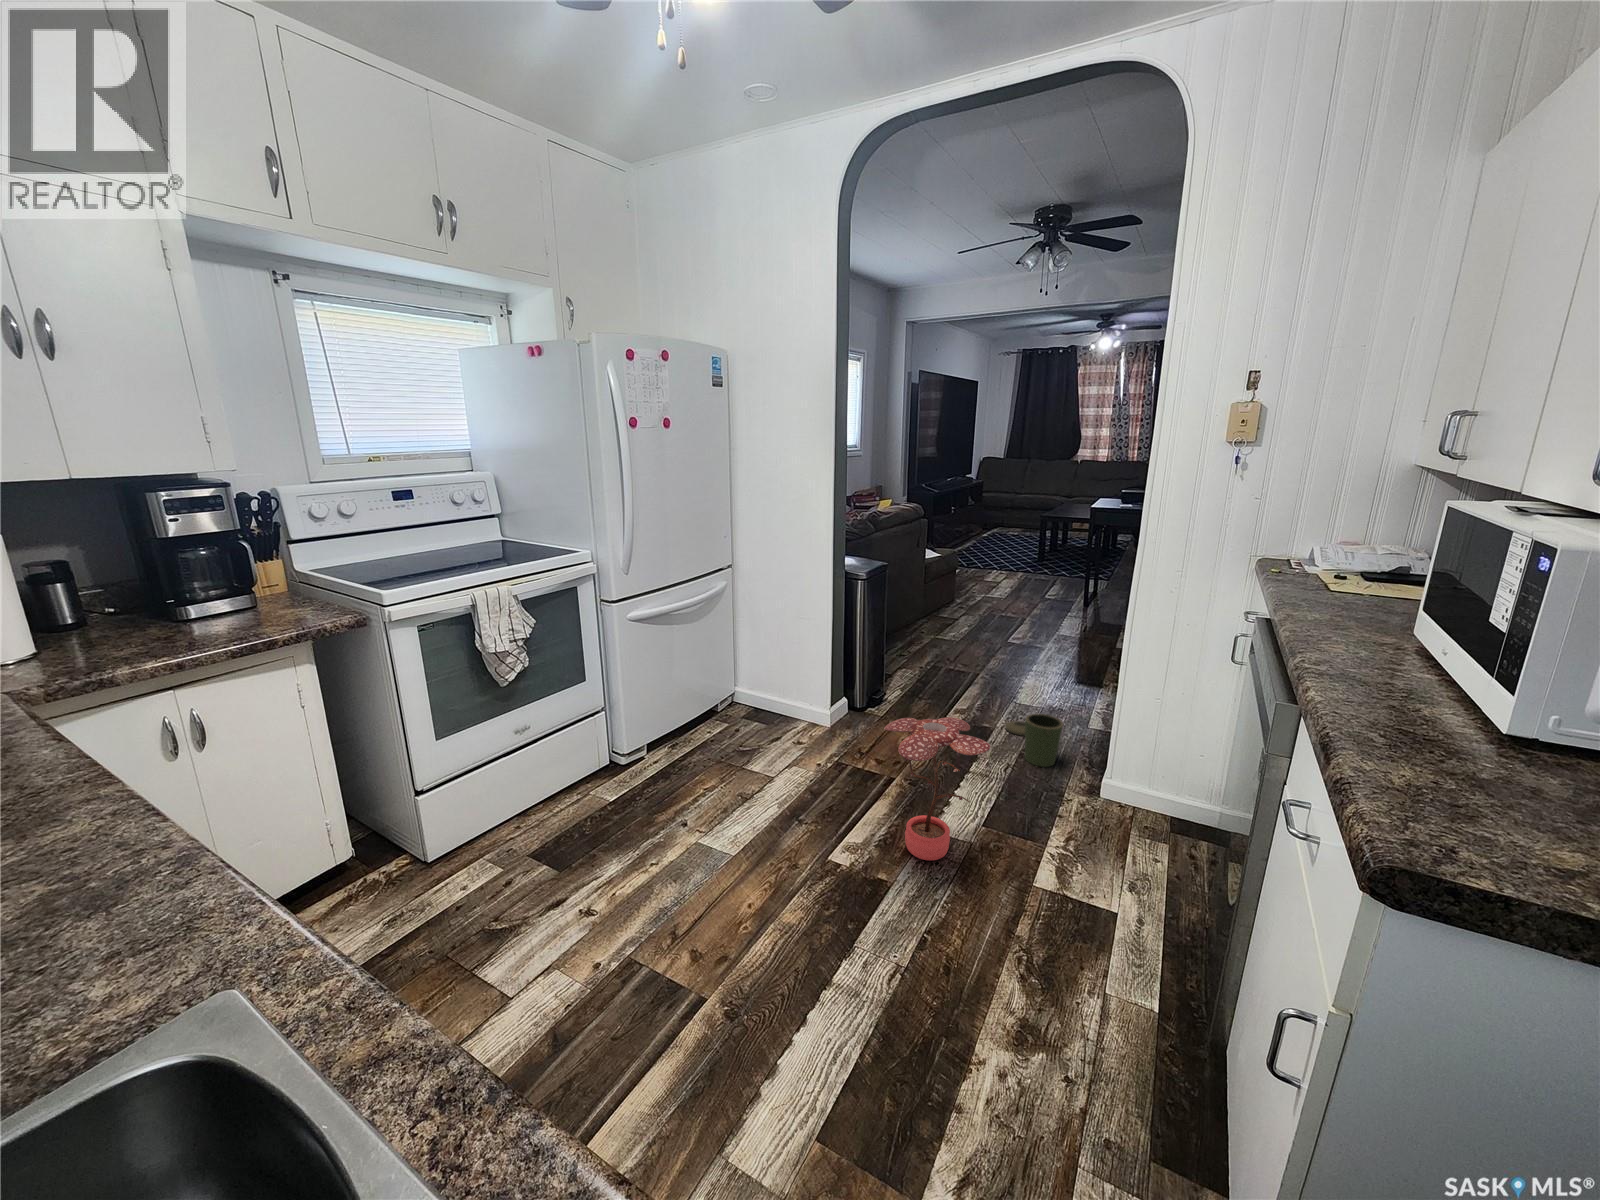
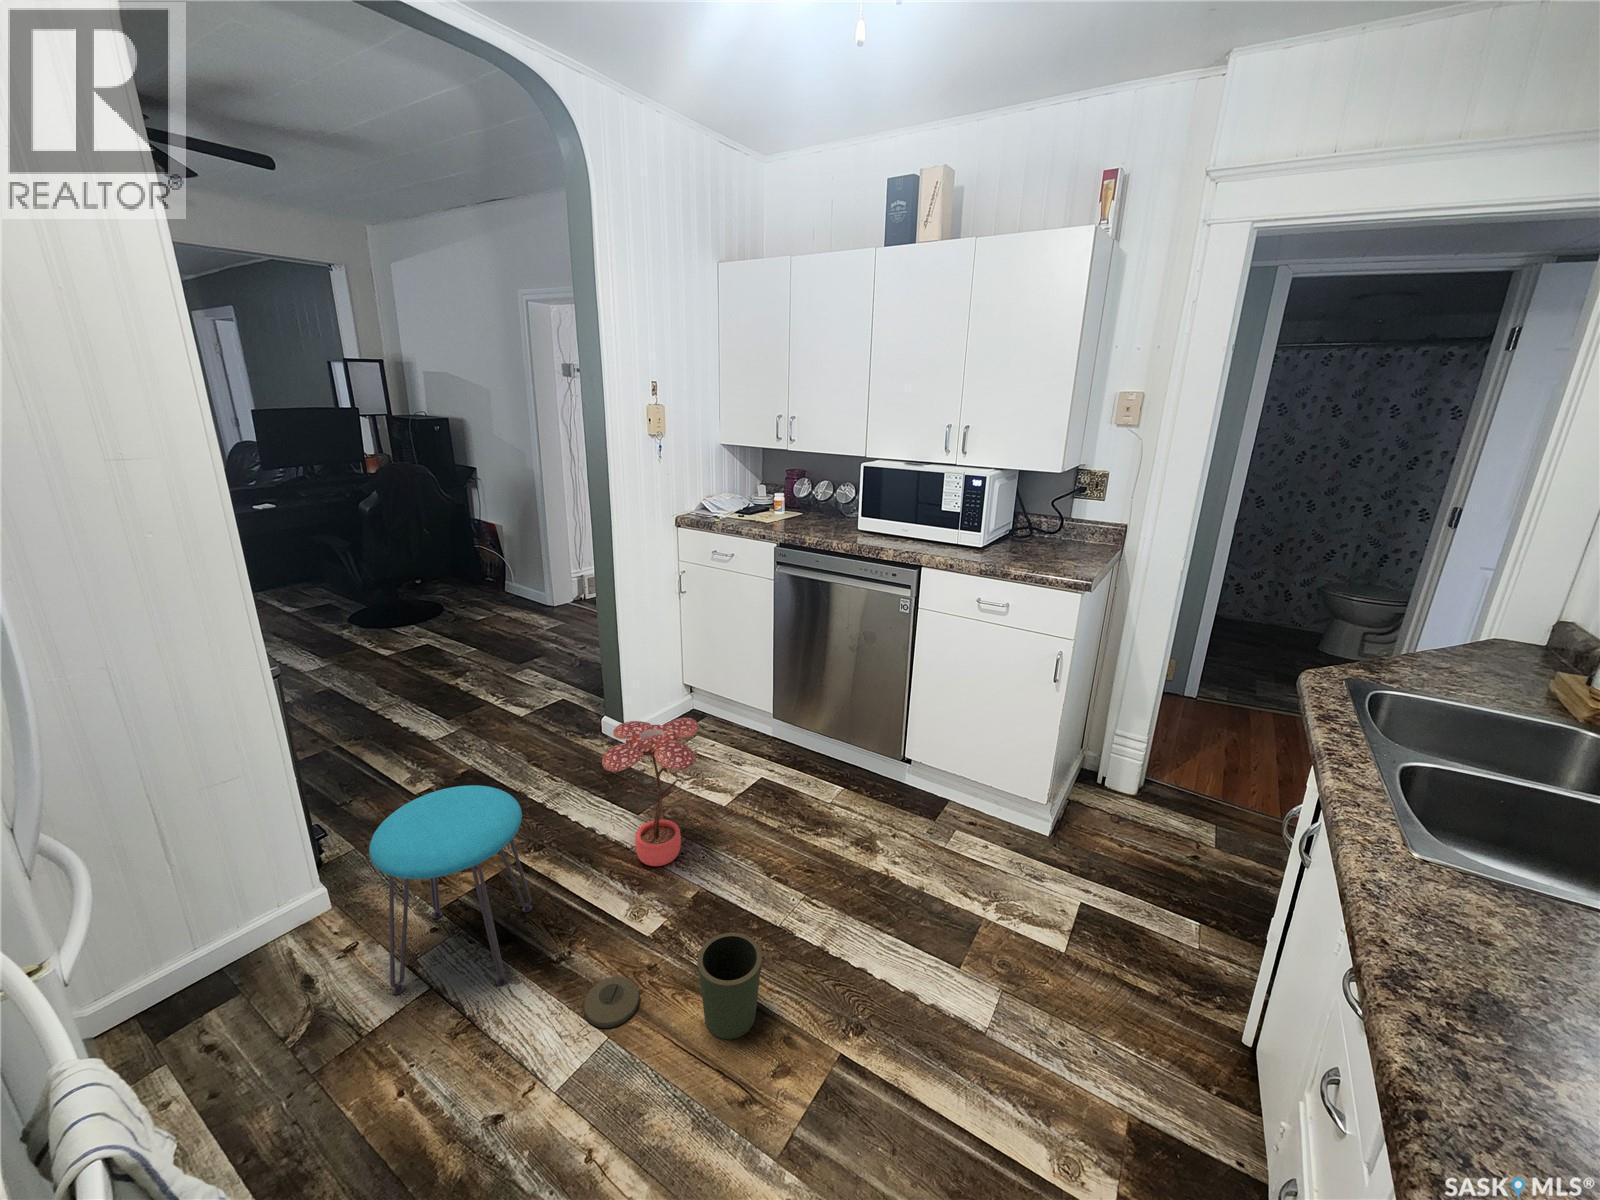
stool: none [762,673,851,804] -> present [369,785,532,994]
trash can: present [1005,714,1063,767] -> present [584,932,762,1039]

